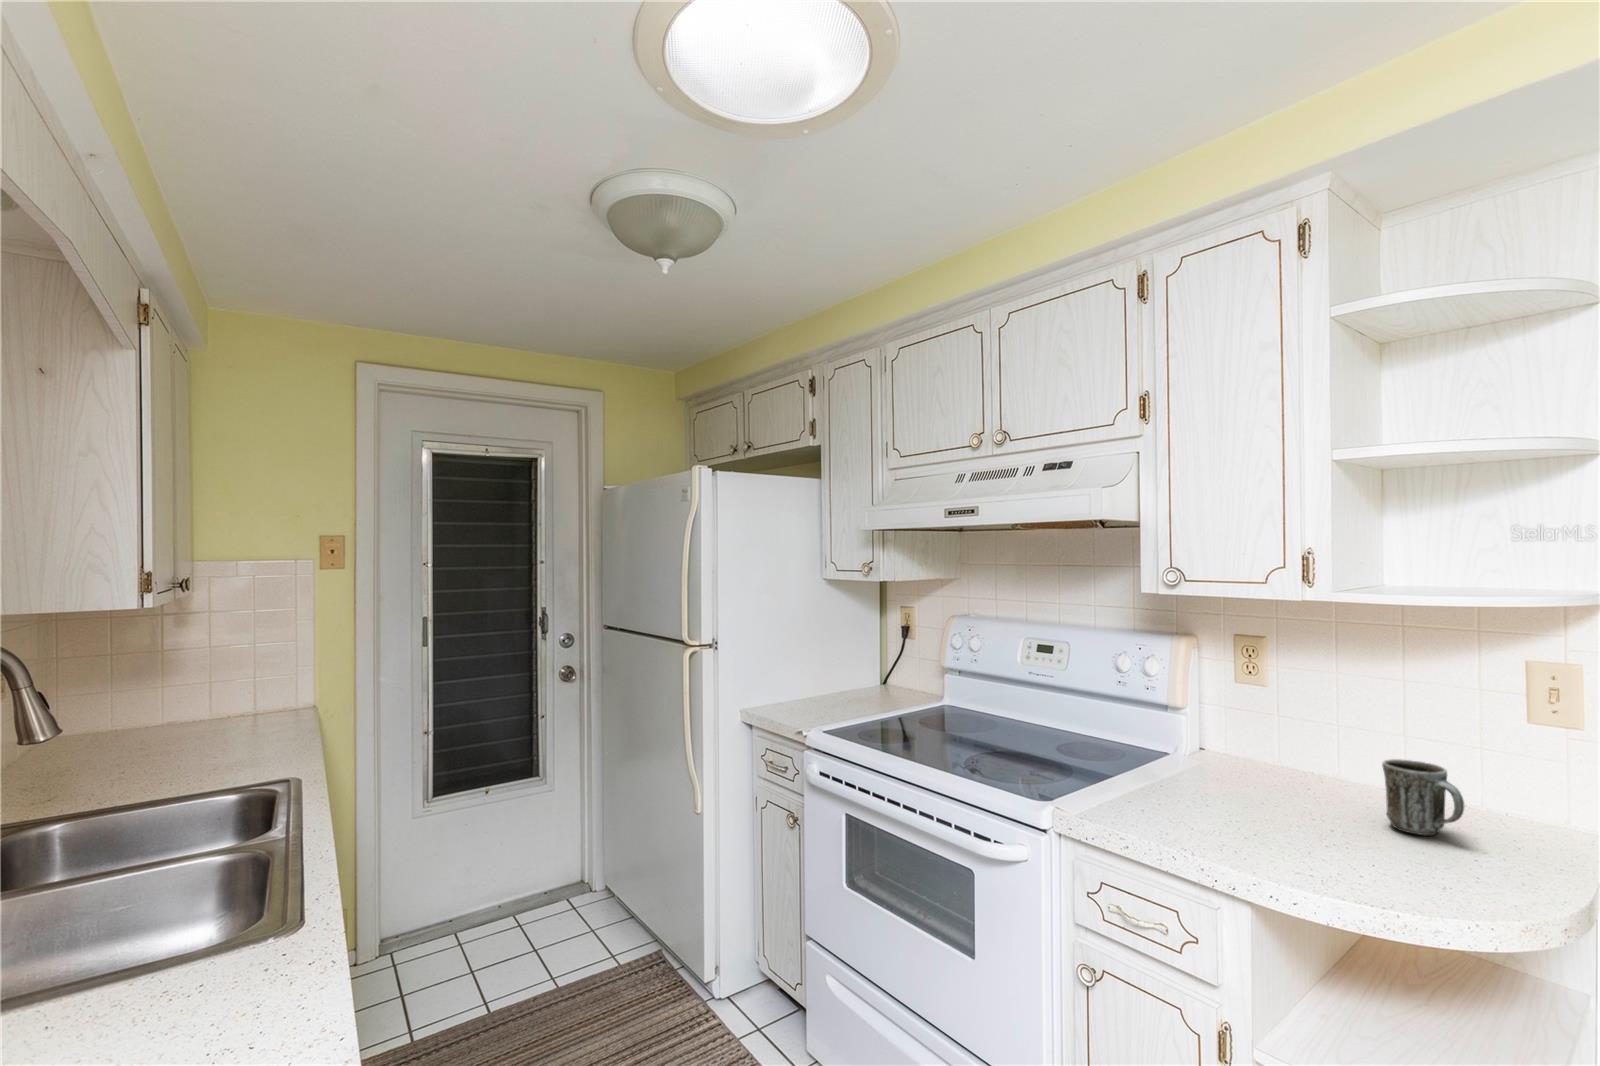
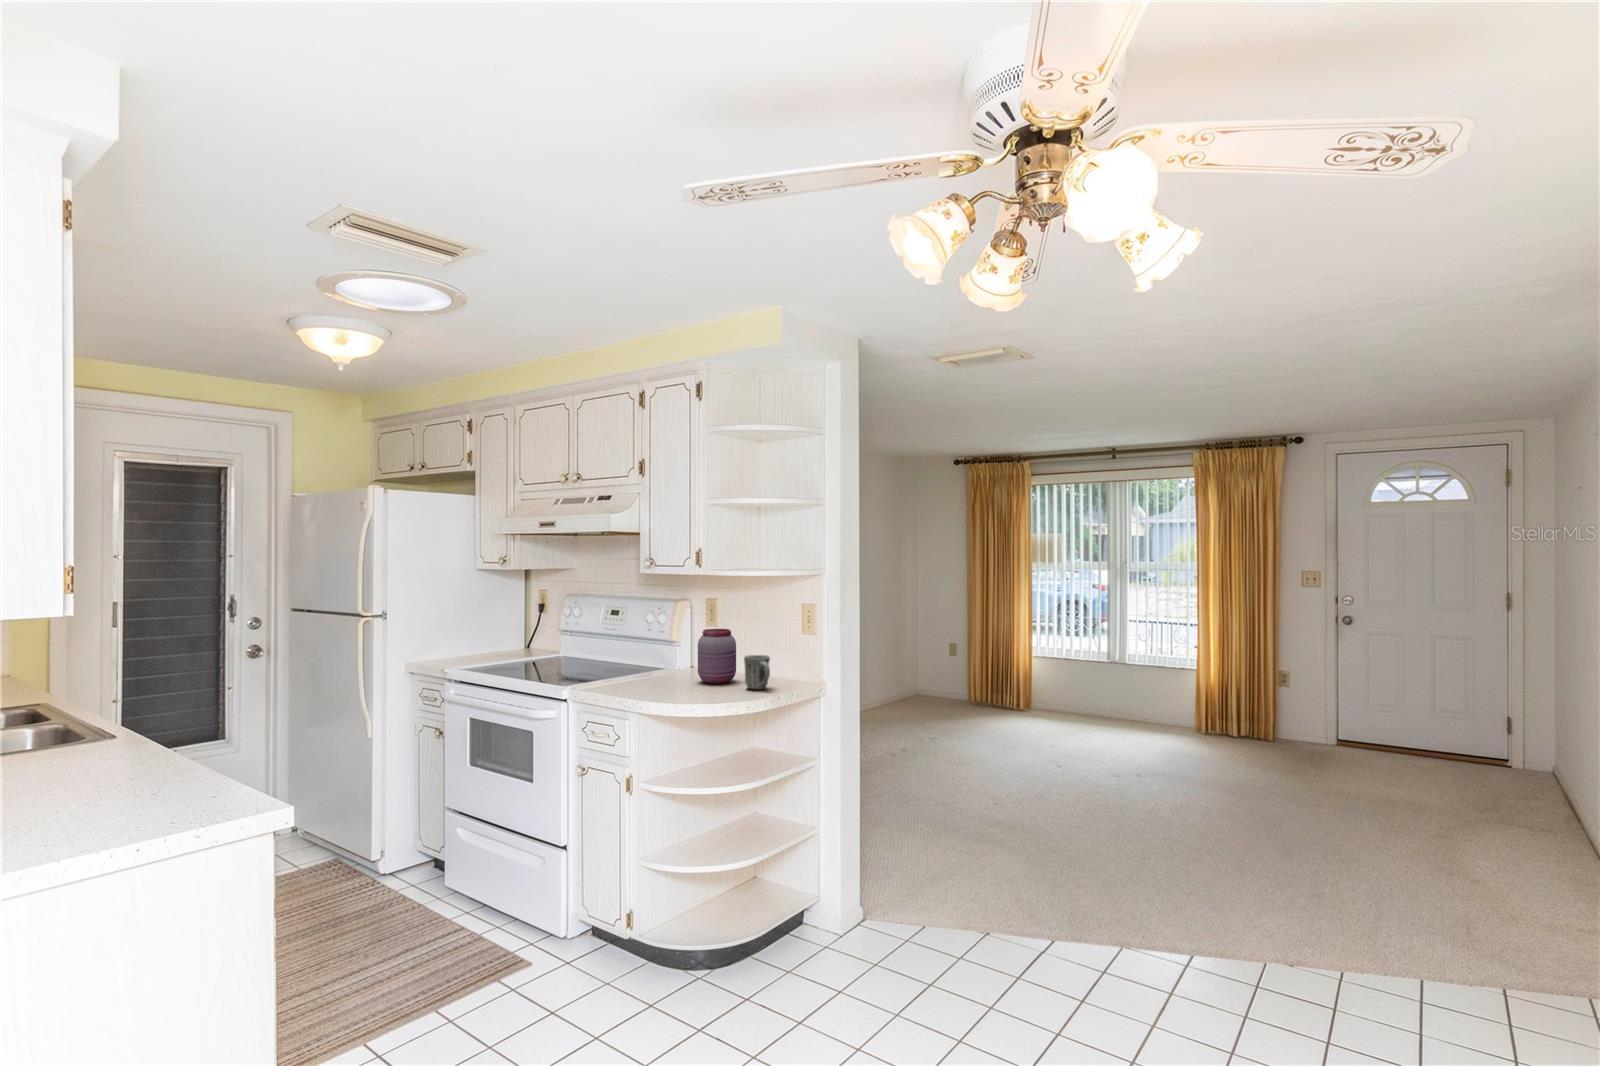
jar: none [1249,696,1333,803] -> present [698,629,736,684]

